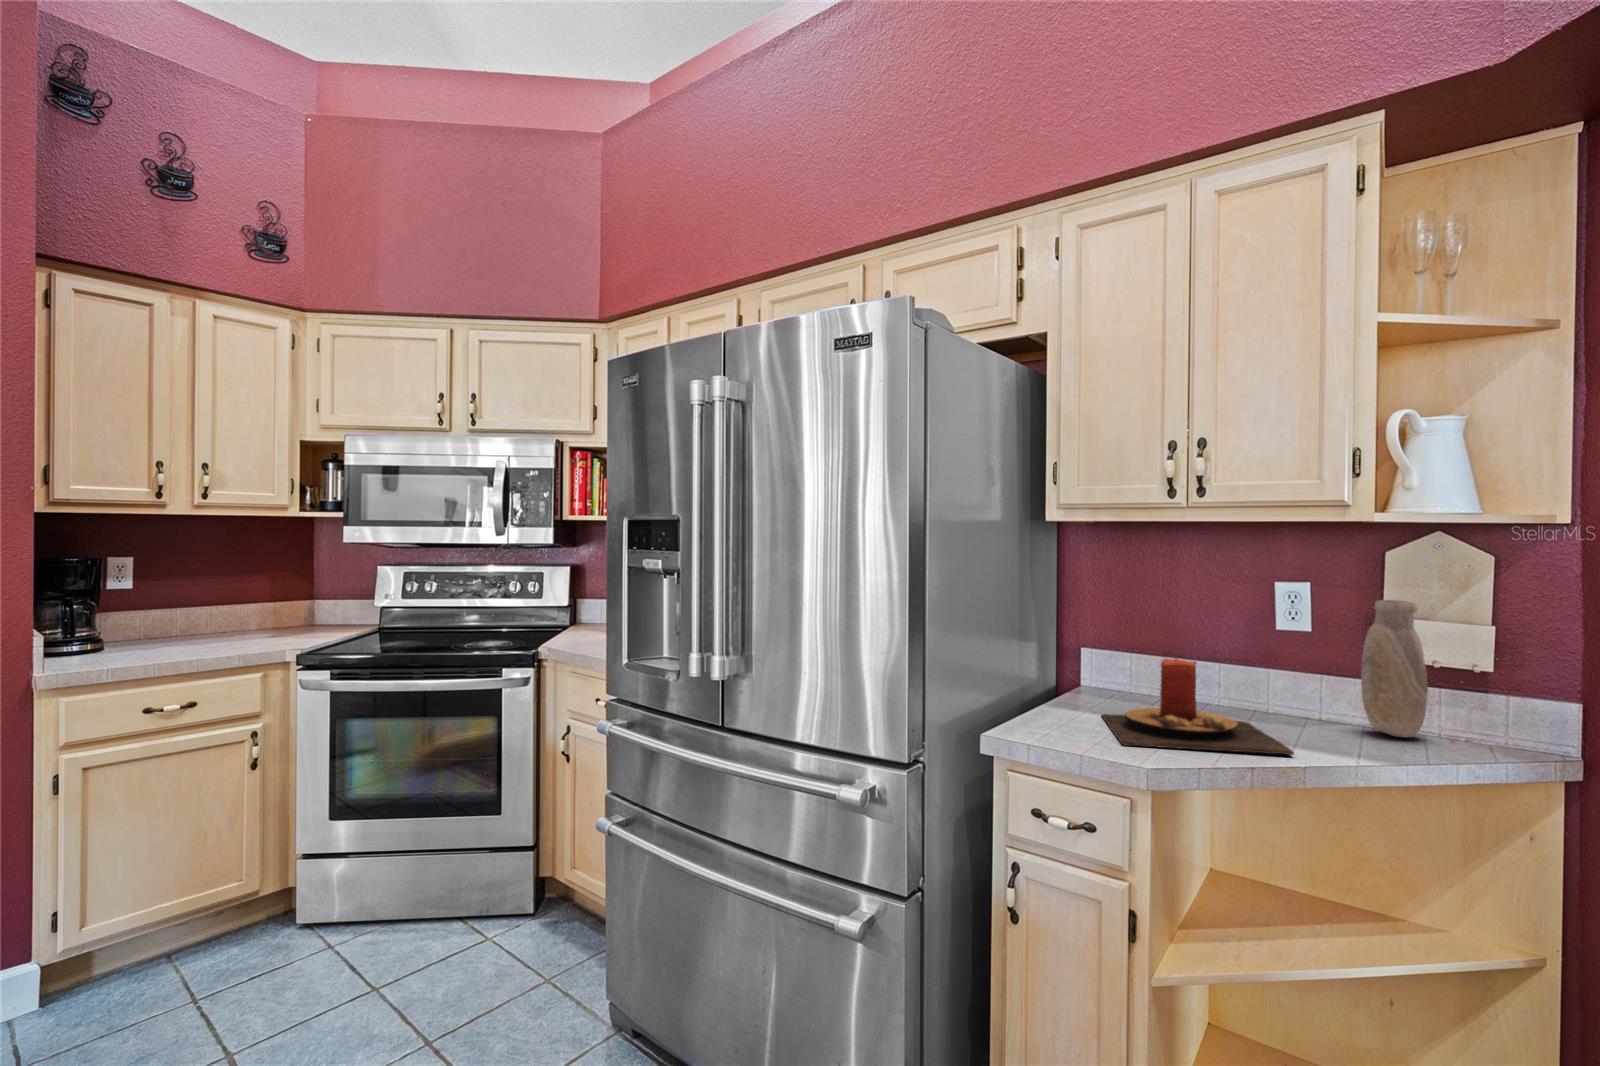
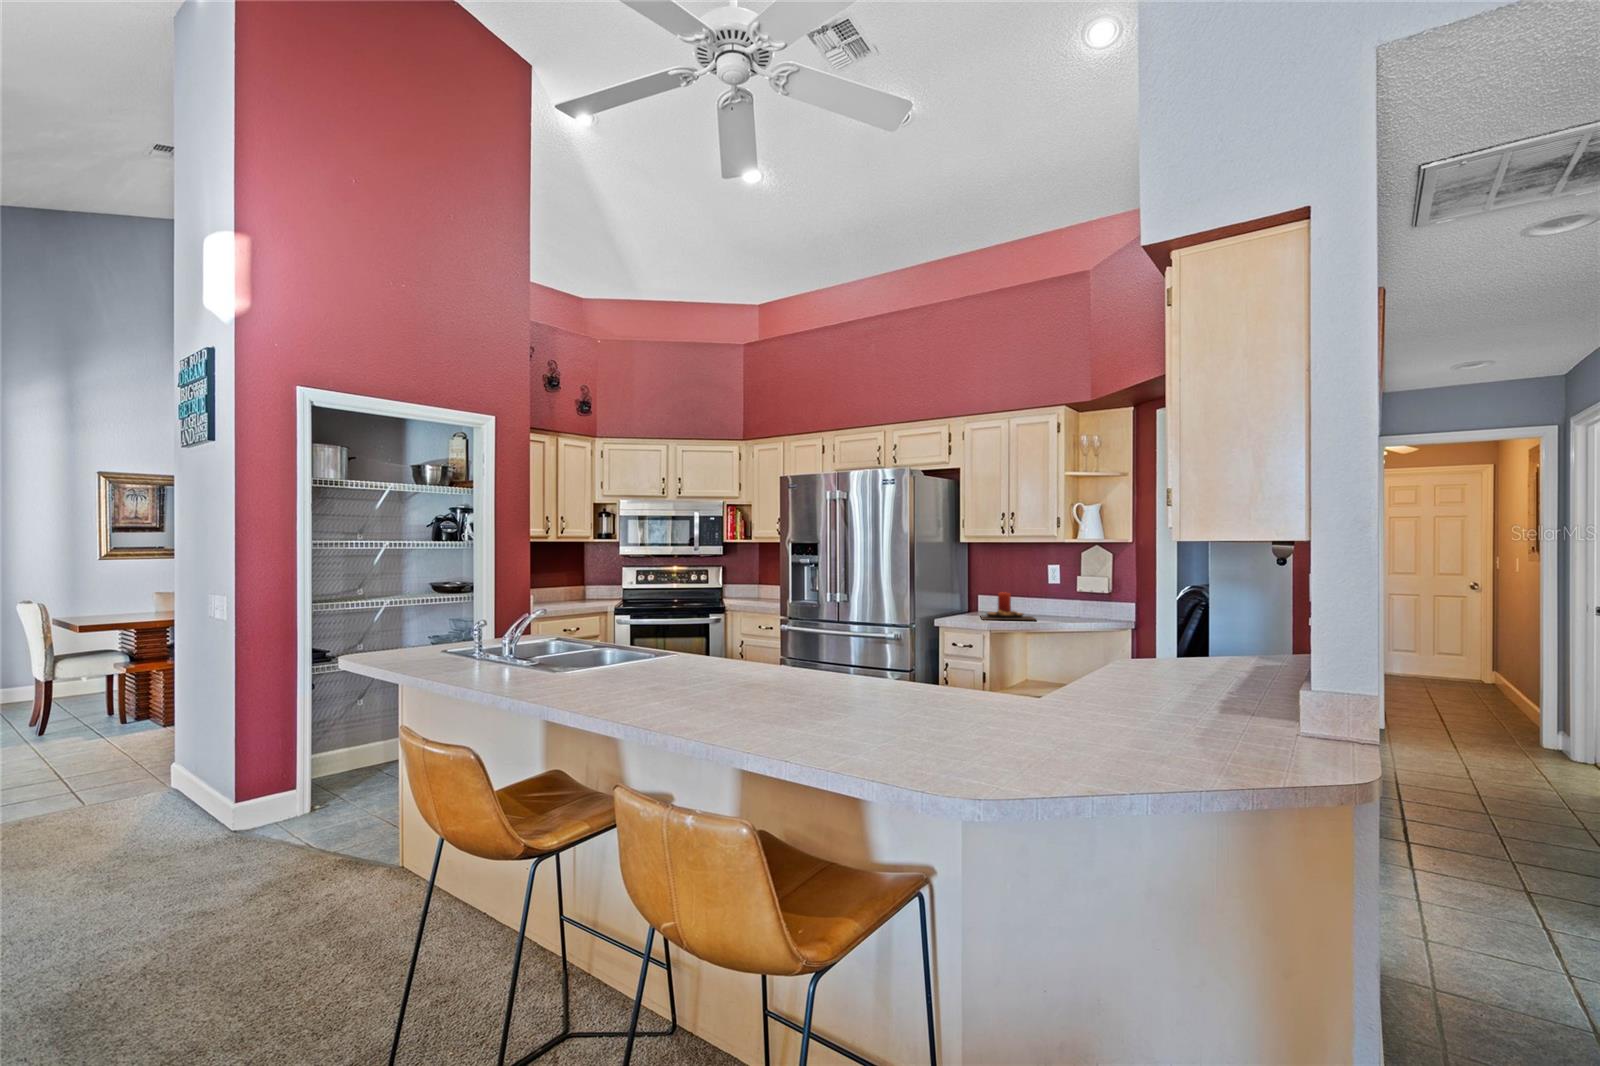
vase: present [1361,600,1428,737] -> none [1071,571,1090,619]

